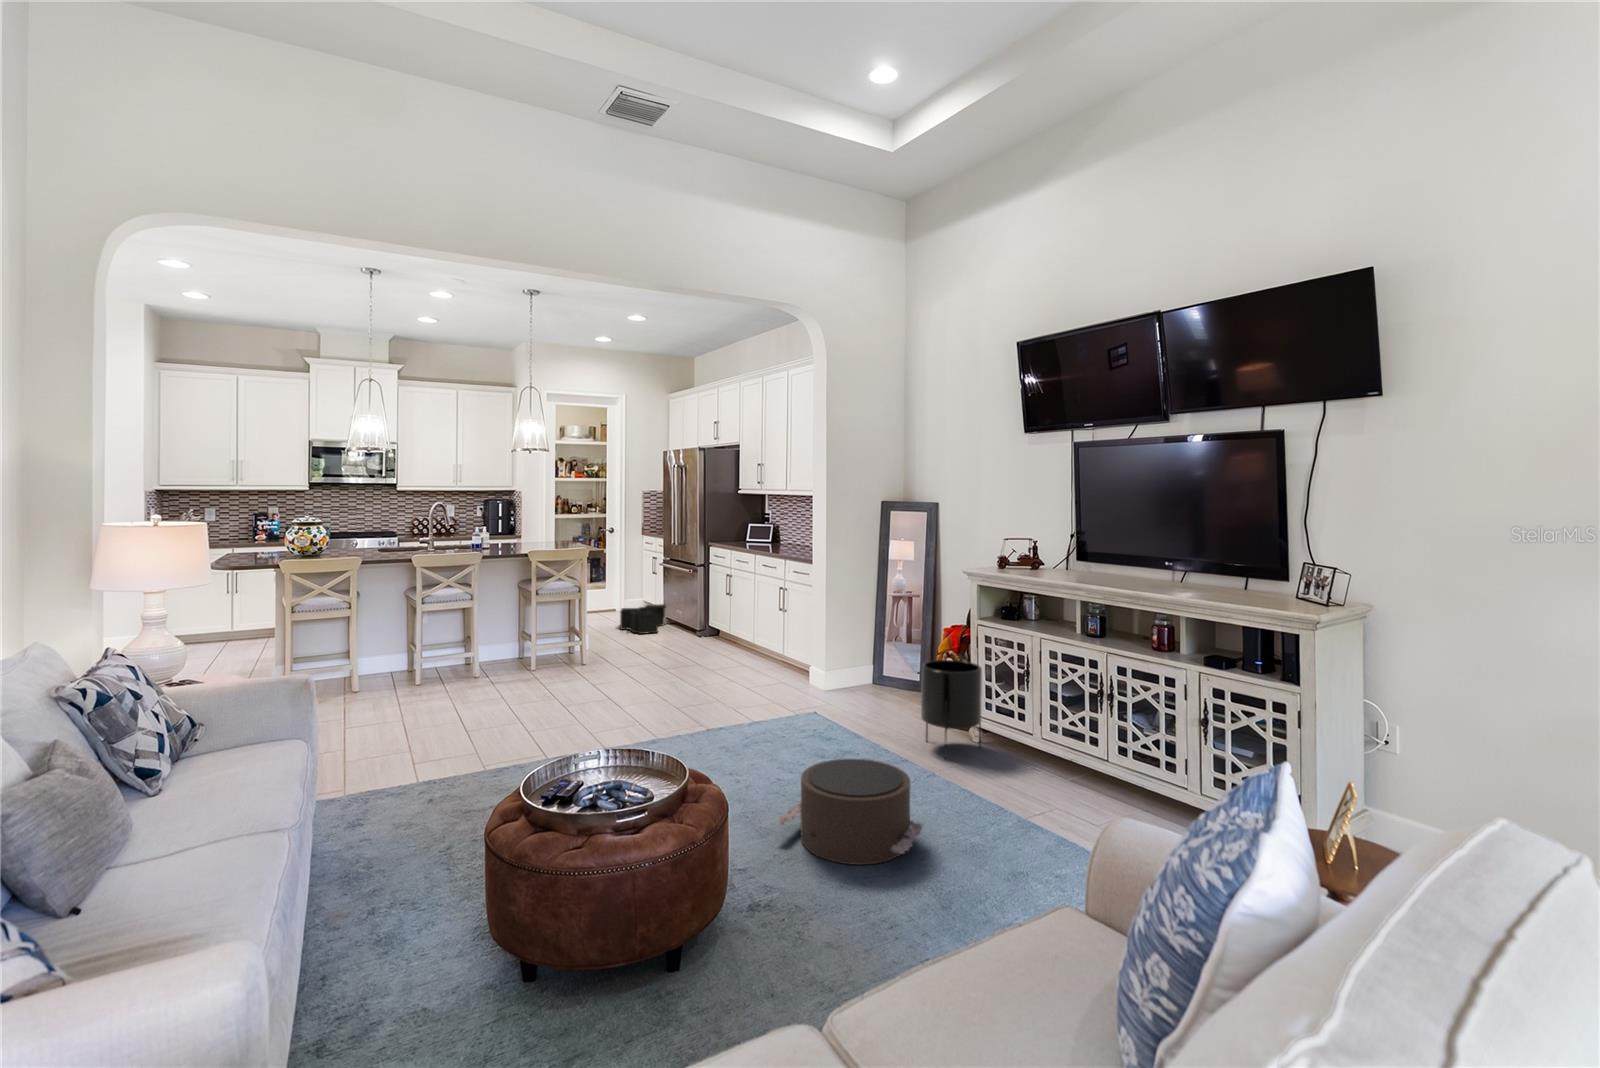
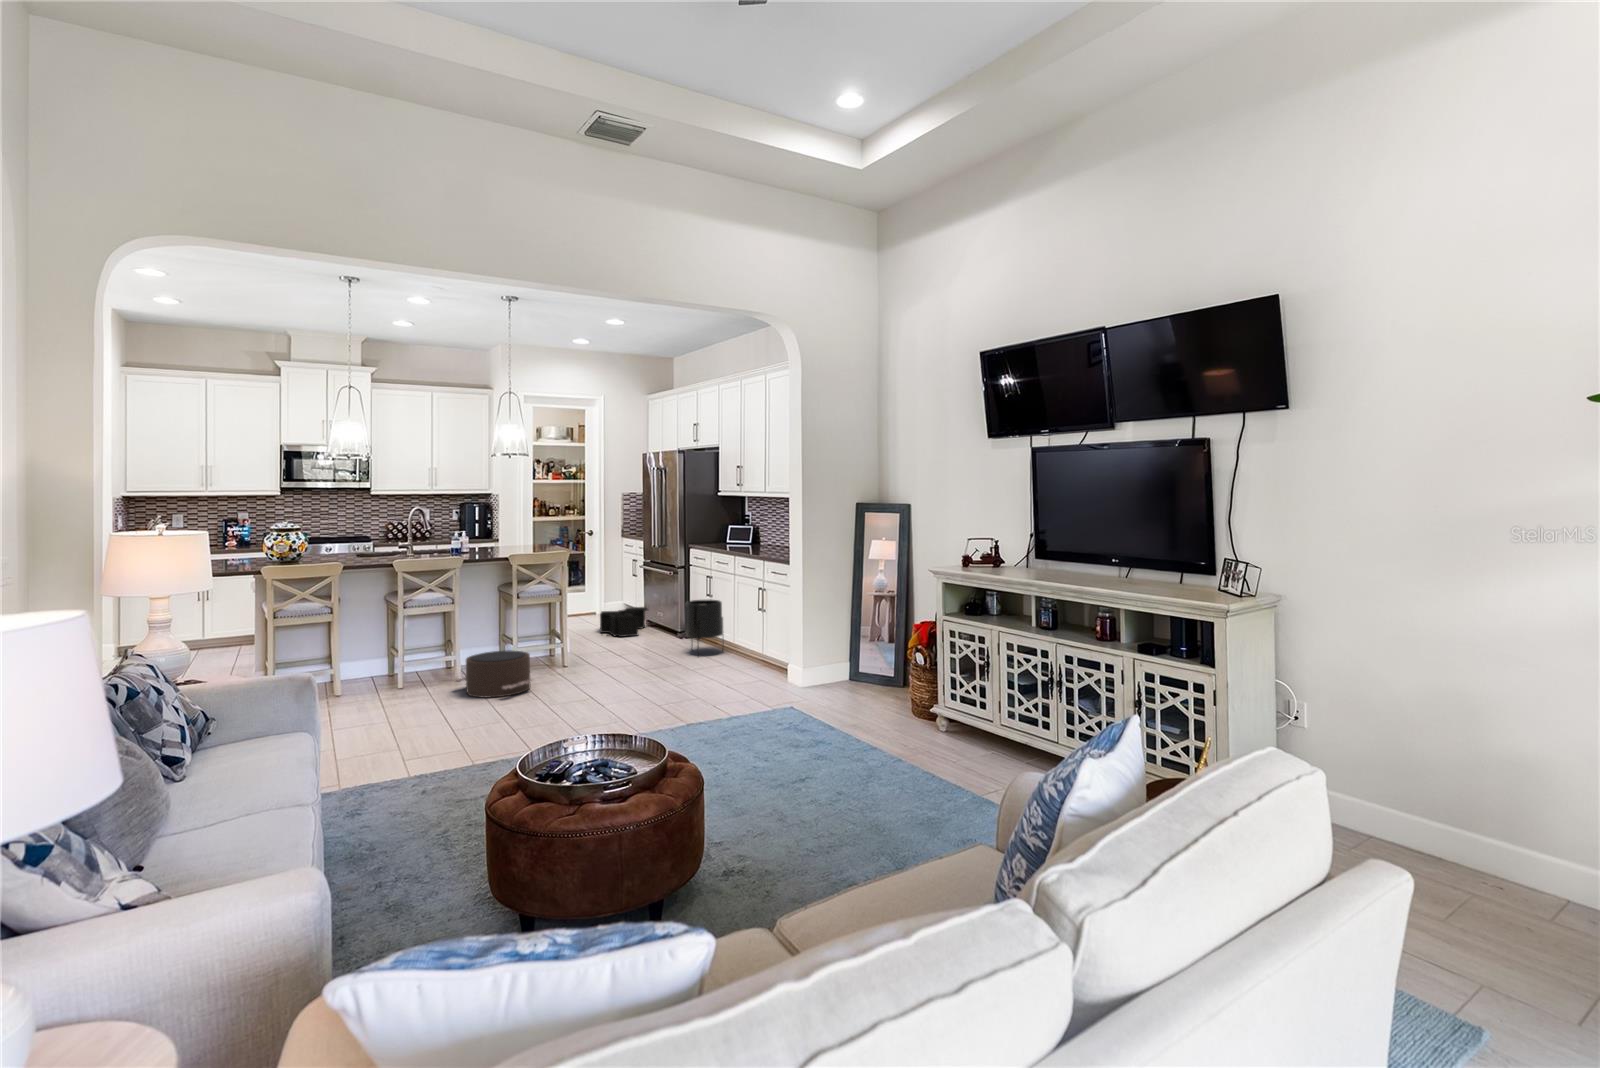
planter: present [921,660,982,759] -> present [686,600,724,649]
pouf: present [778,759,923,865] -> present [455,651,531,698]

